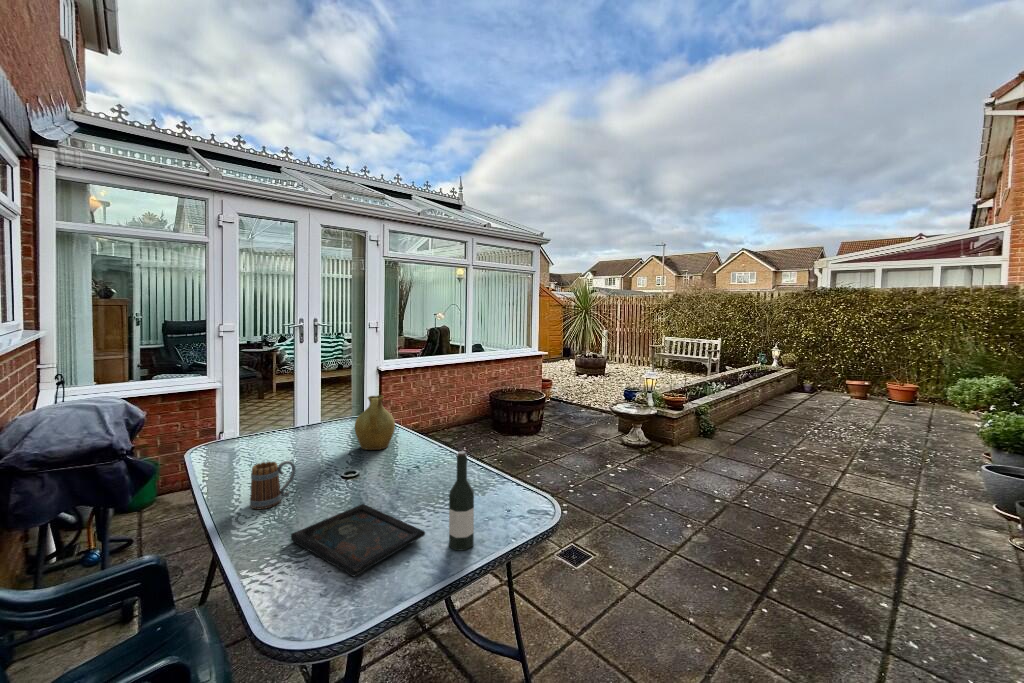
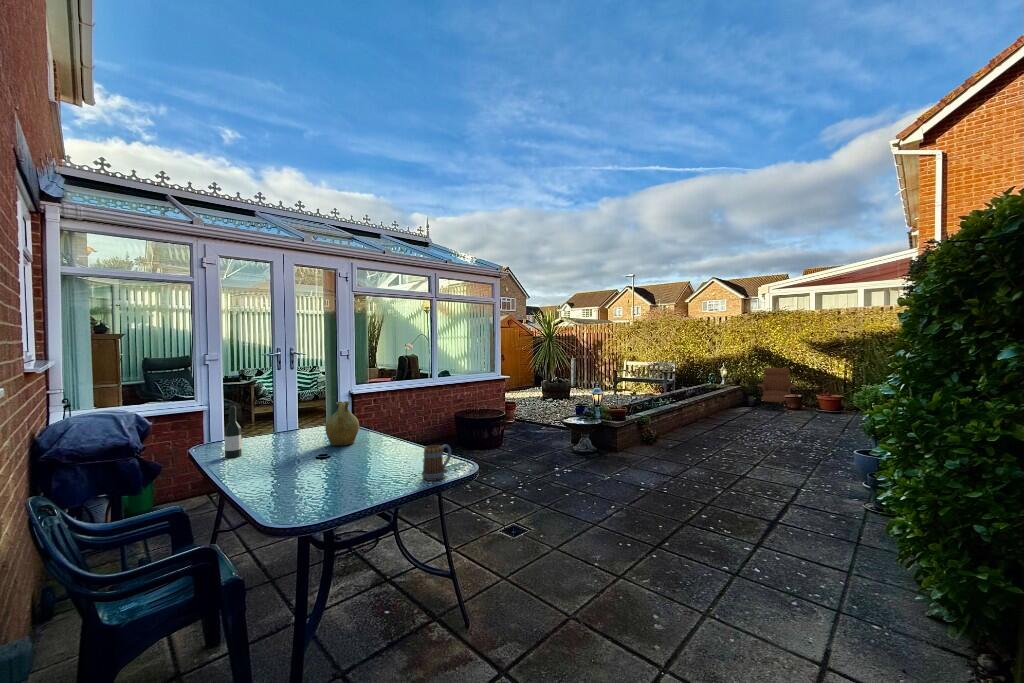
lounge chair: none [813,351,858,399] -> present [757,368,796,411]
wine bottle: present [449,451,474,551] -> present [225,406,241,458]
mug: present [250,461,296,509] -> present [422,445,451,481]
tray: present [291,504,425,576] -> none [283,470,380,501]

